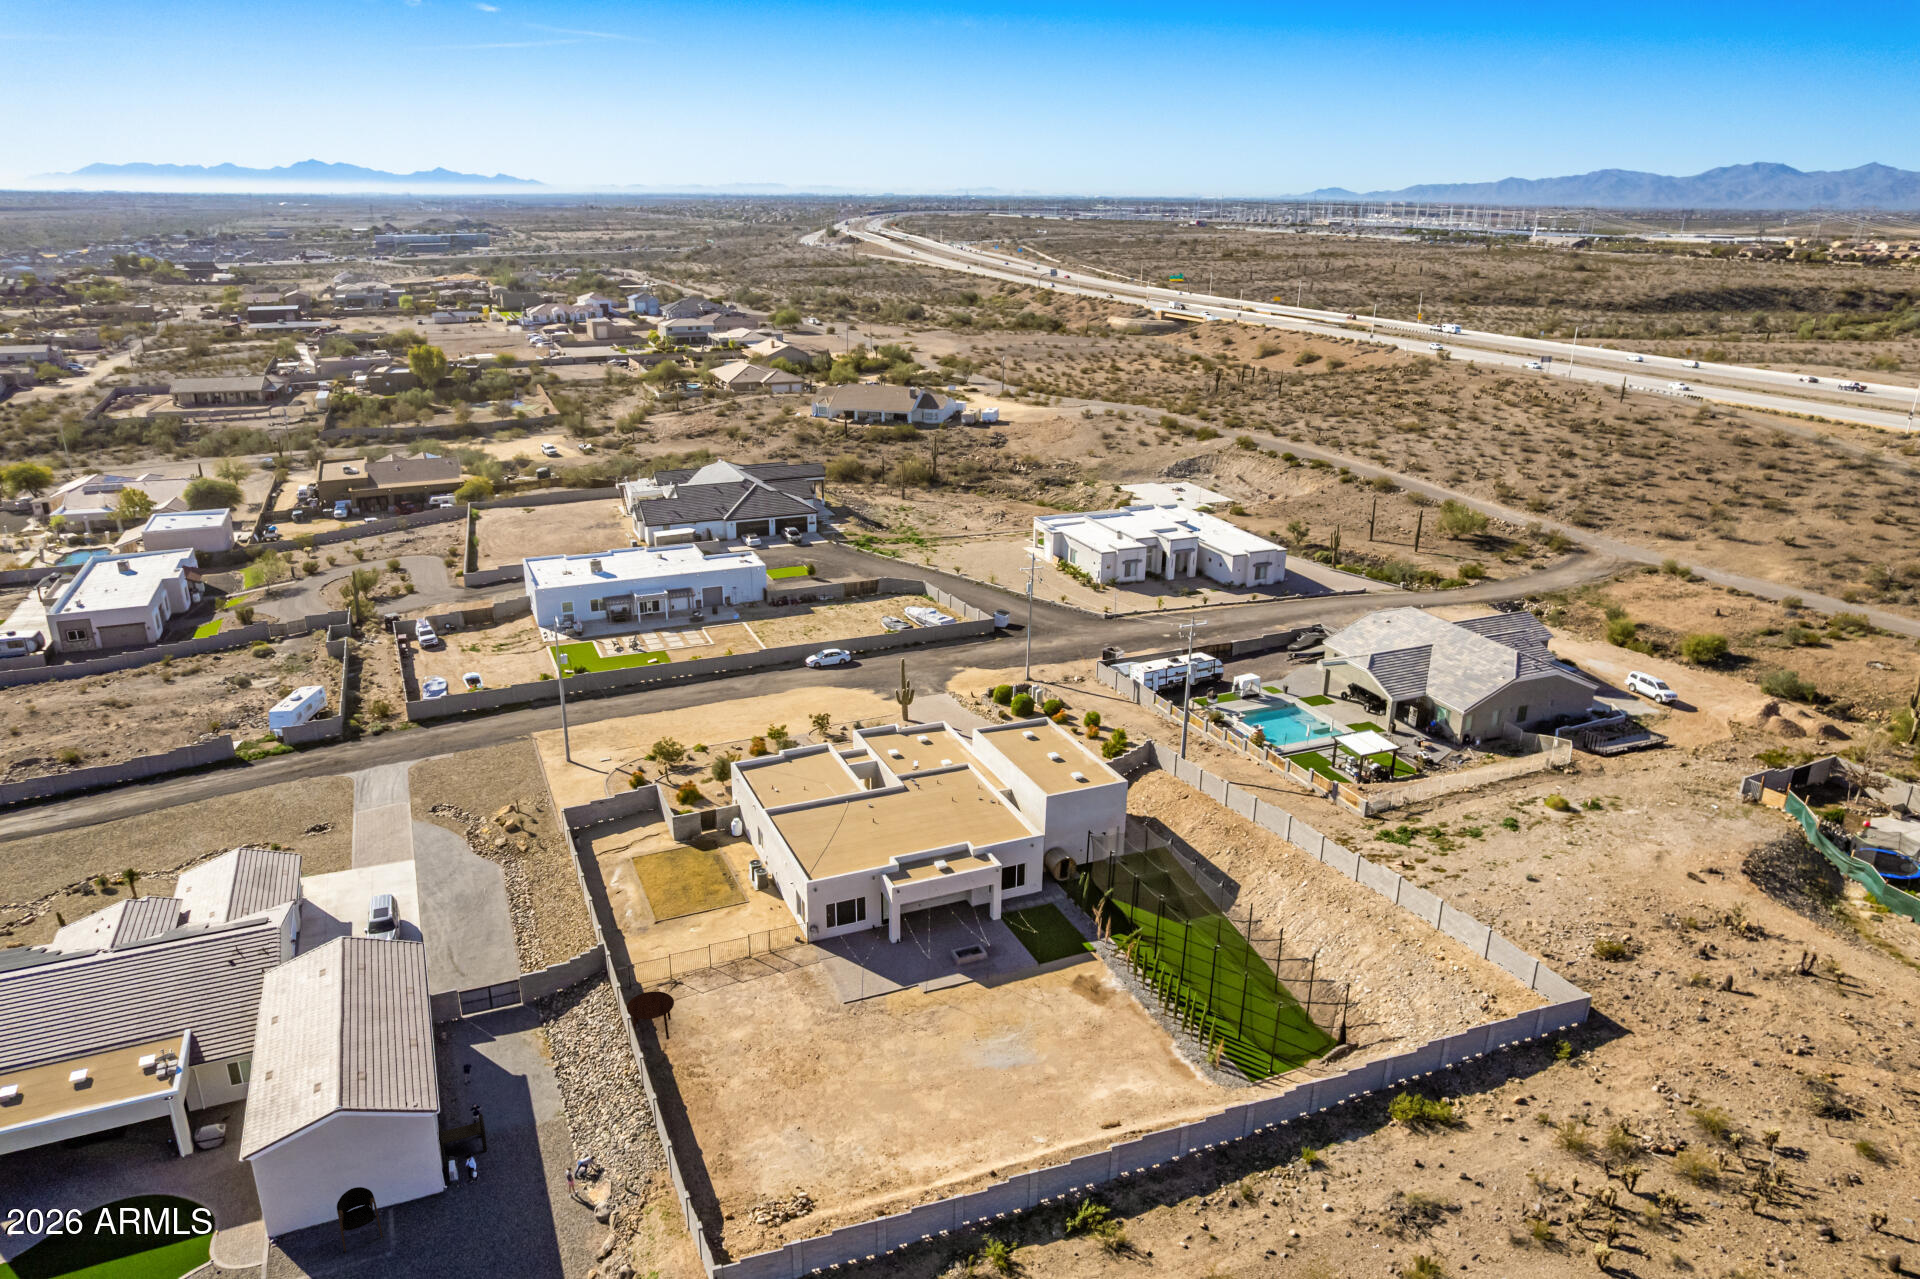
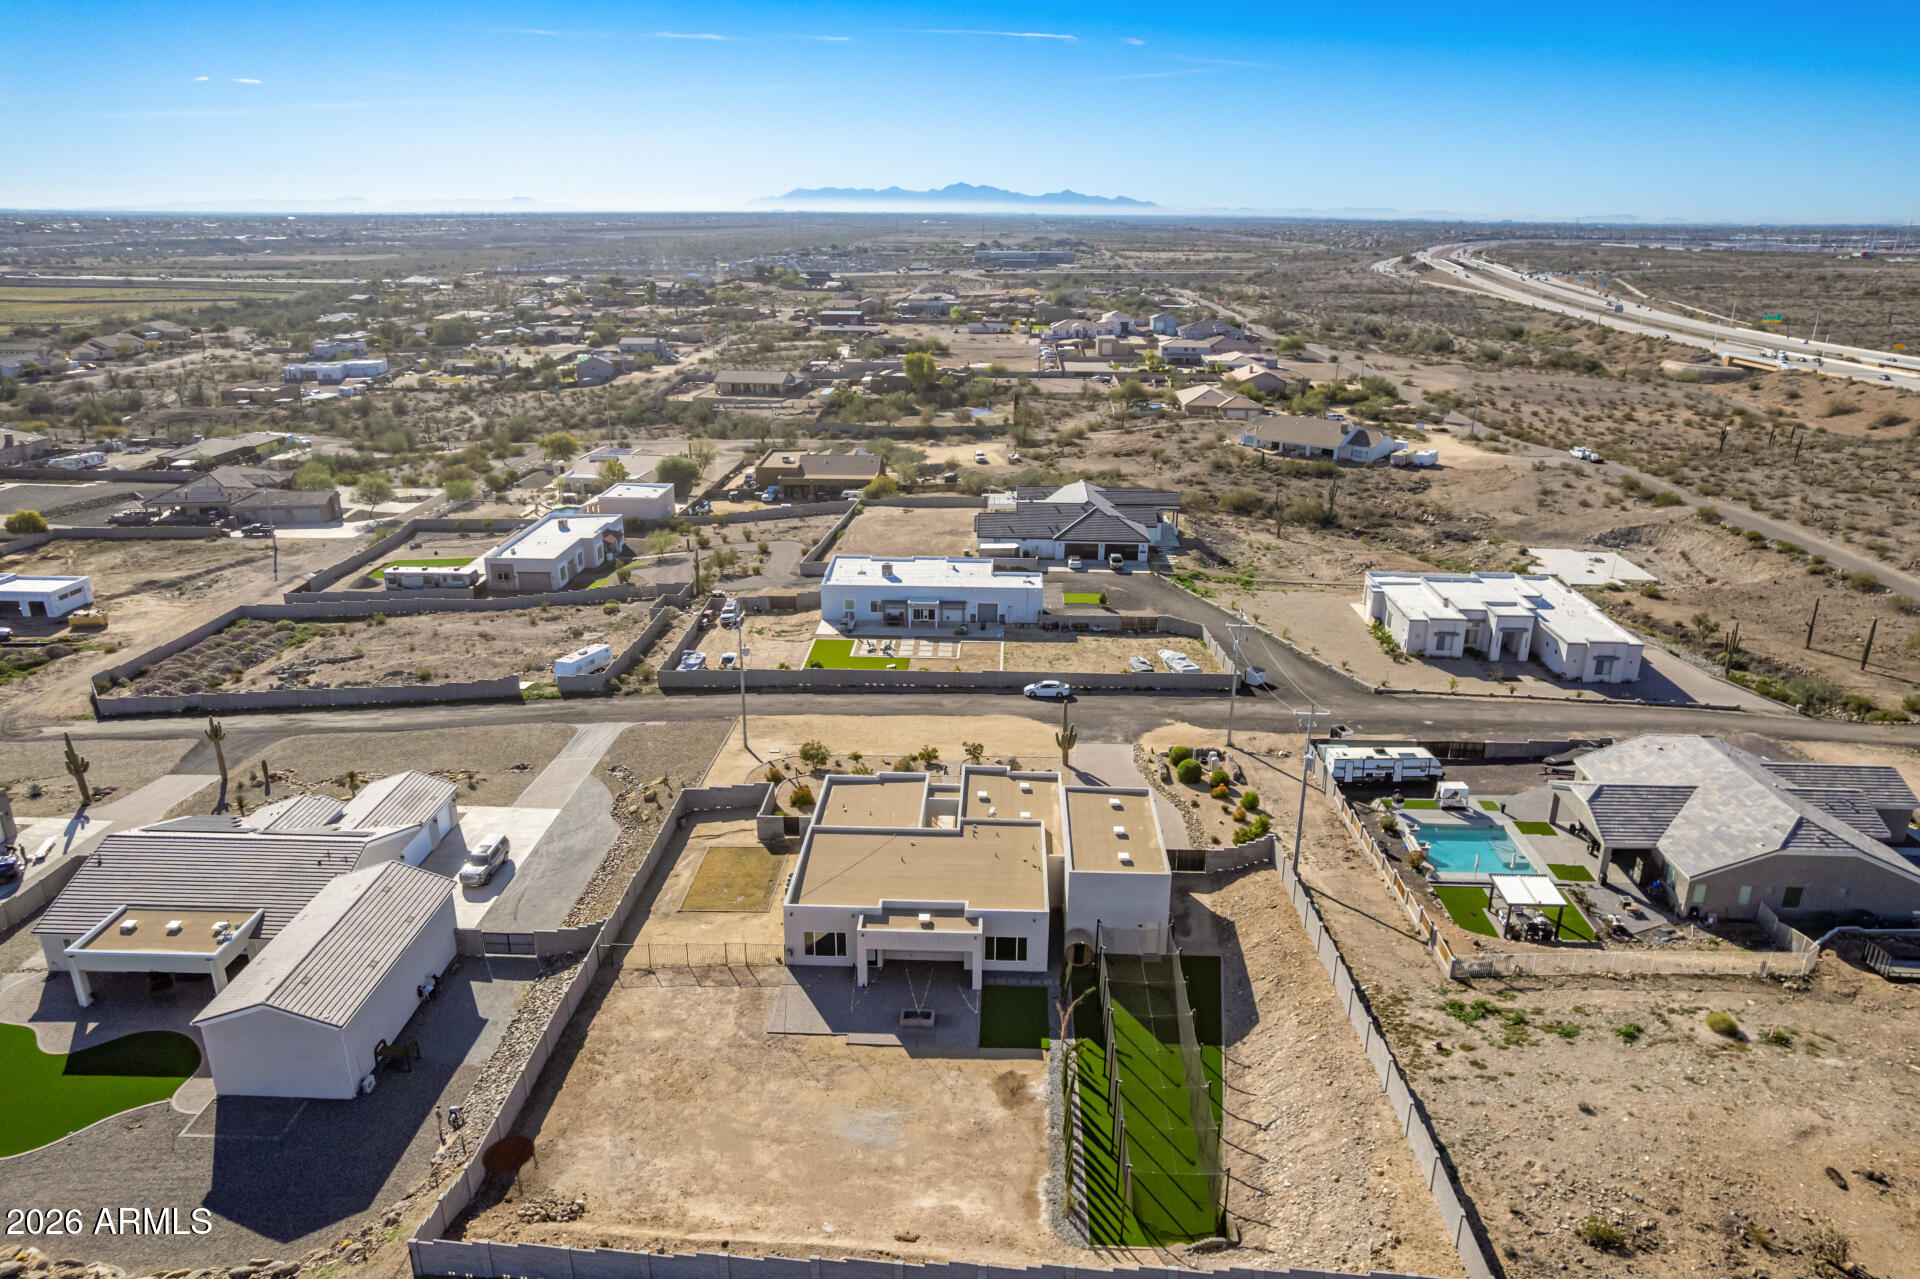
dining table: present [627,991,674,1039] -> present [482,1135,538,1195]
chair: present [337,1187,383,1252] -> present [146,970,178,1005]

